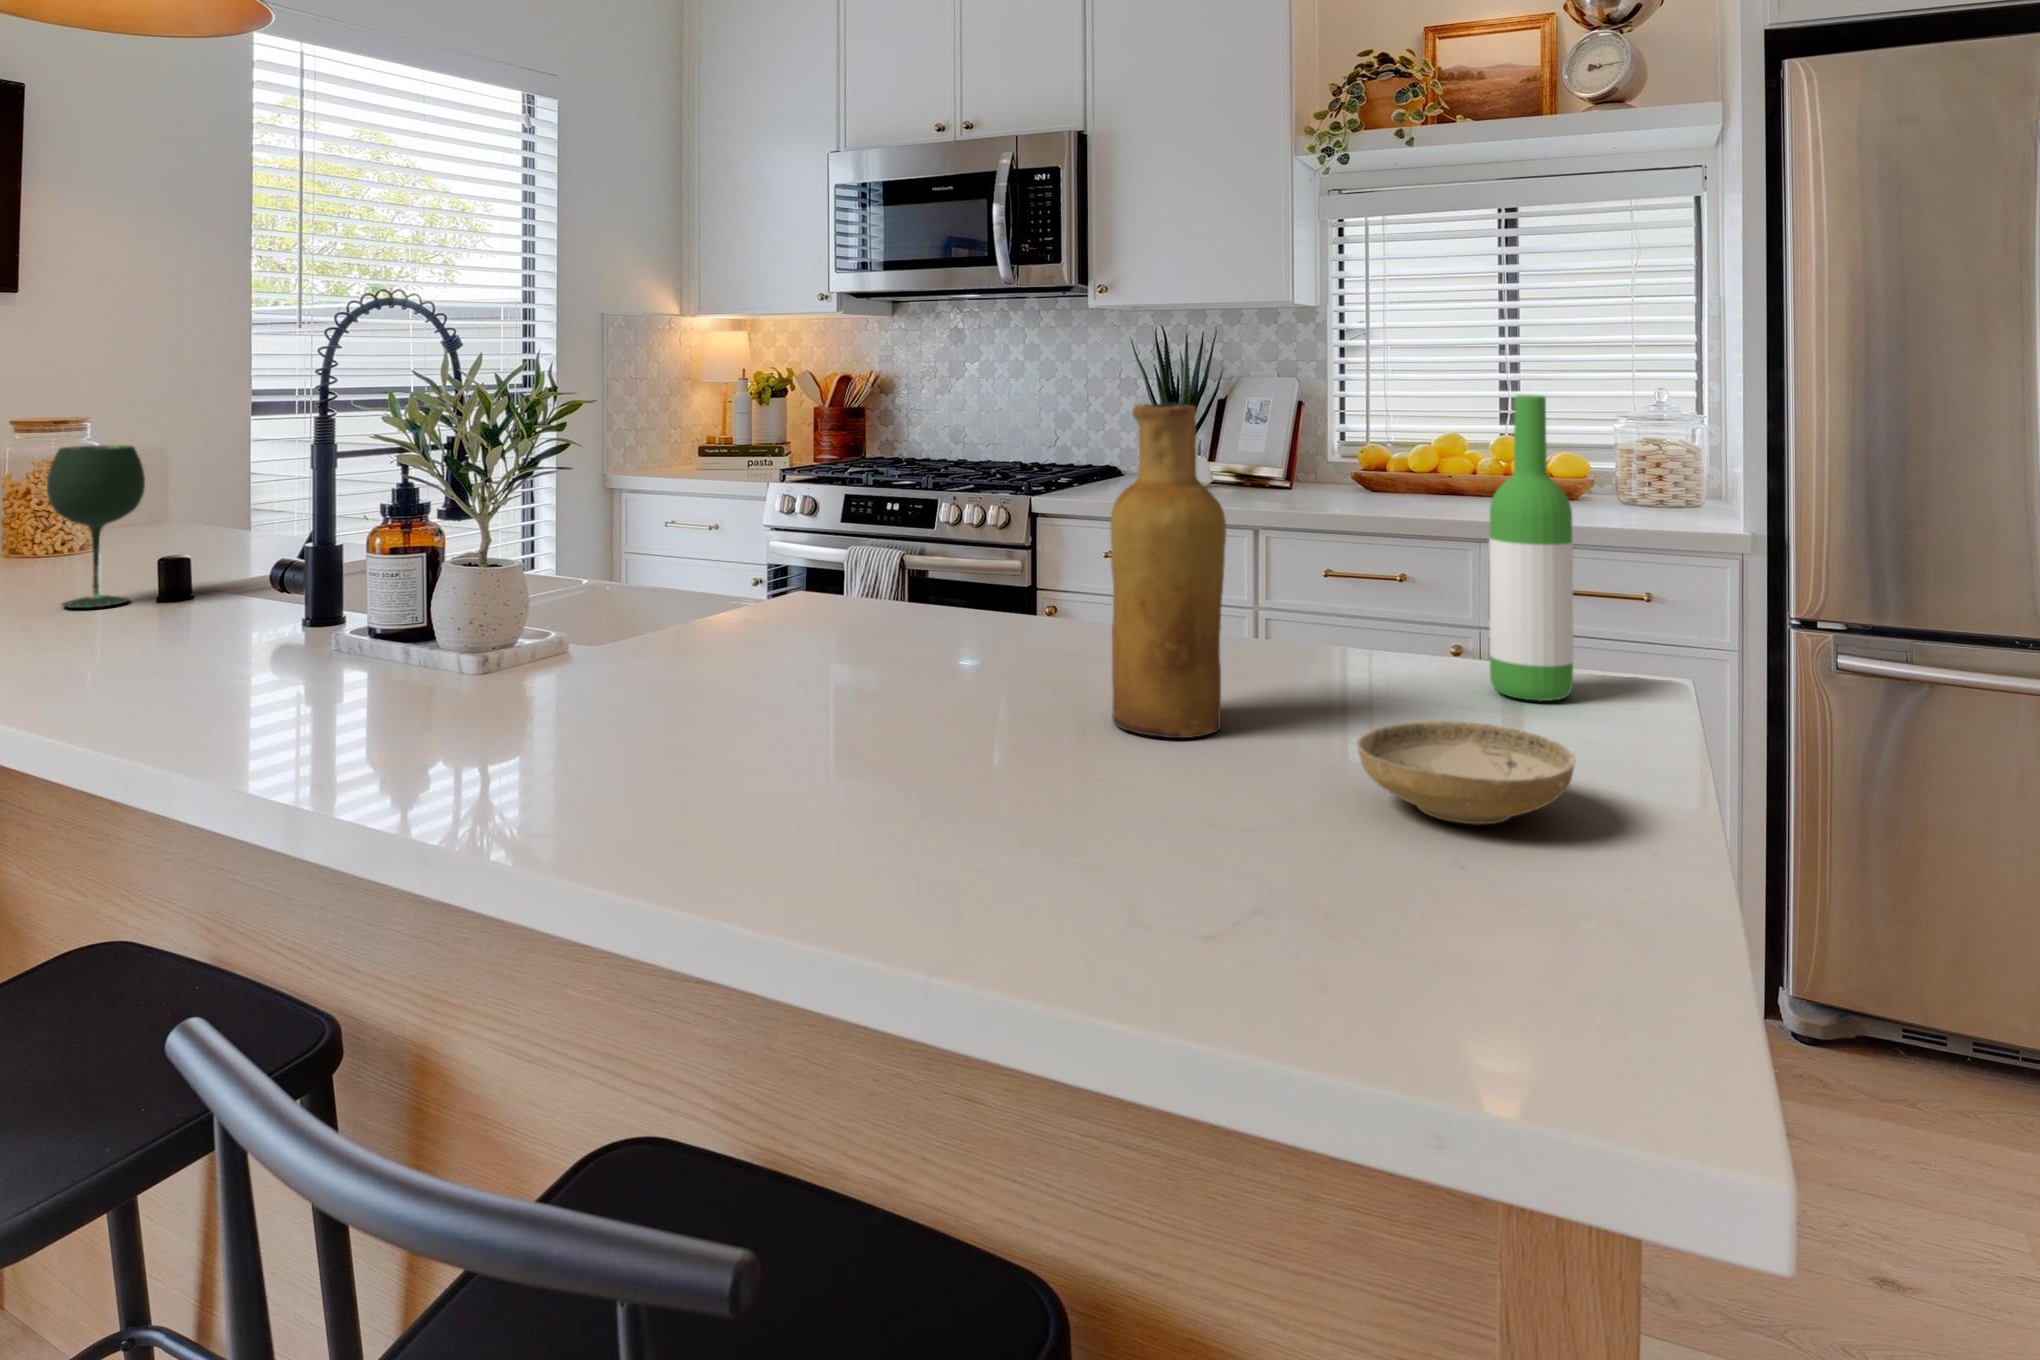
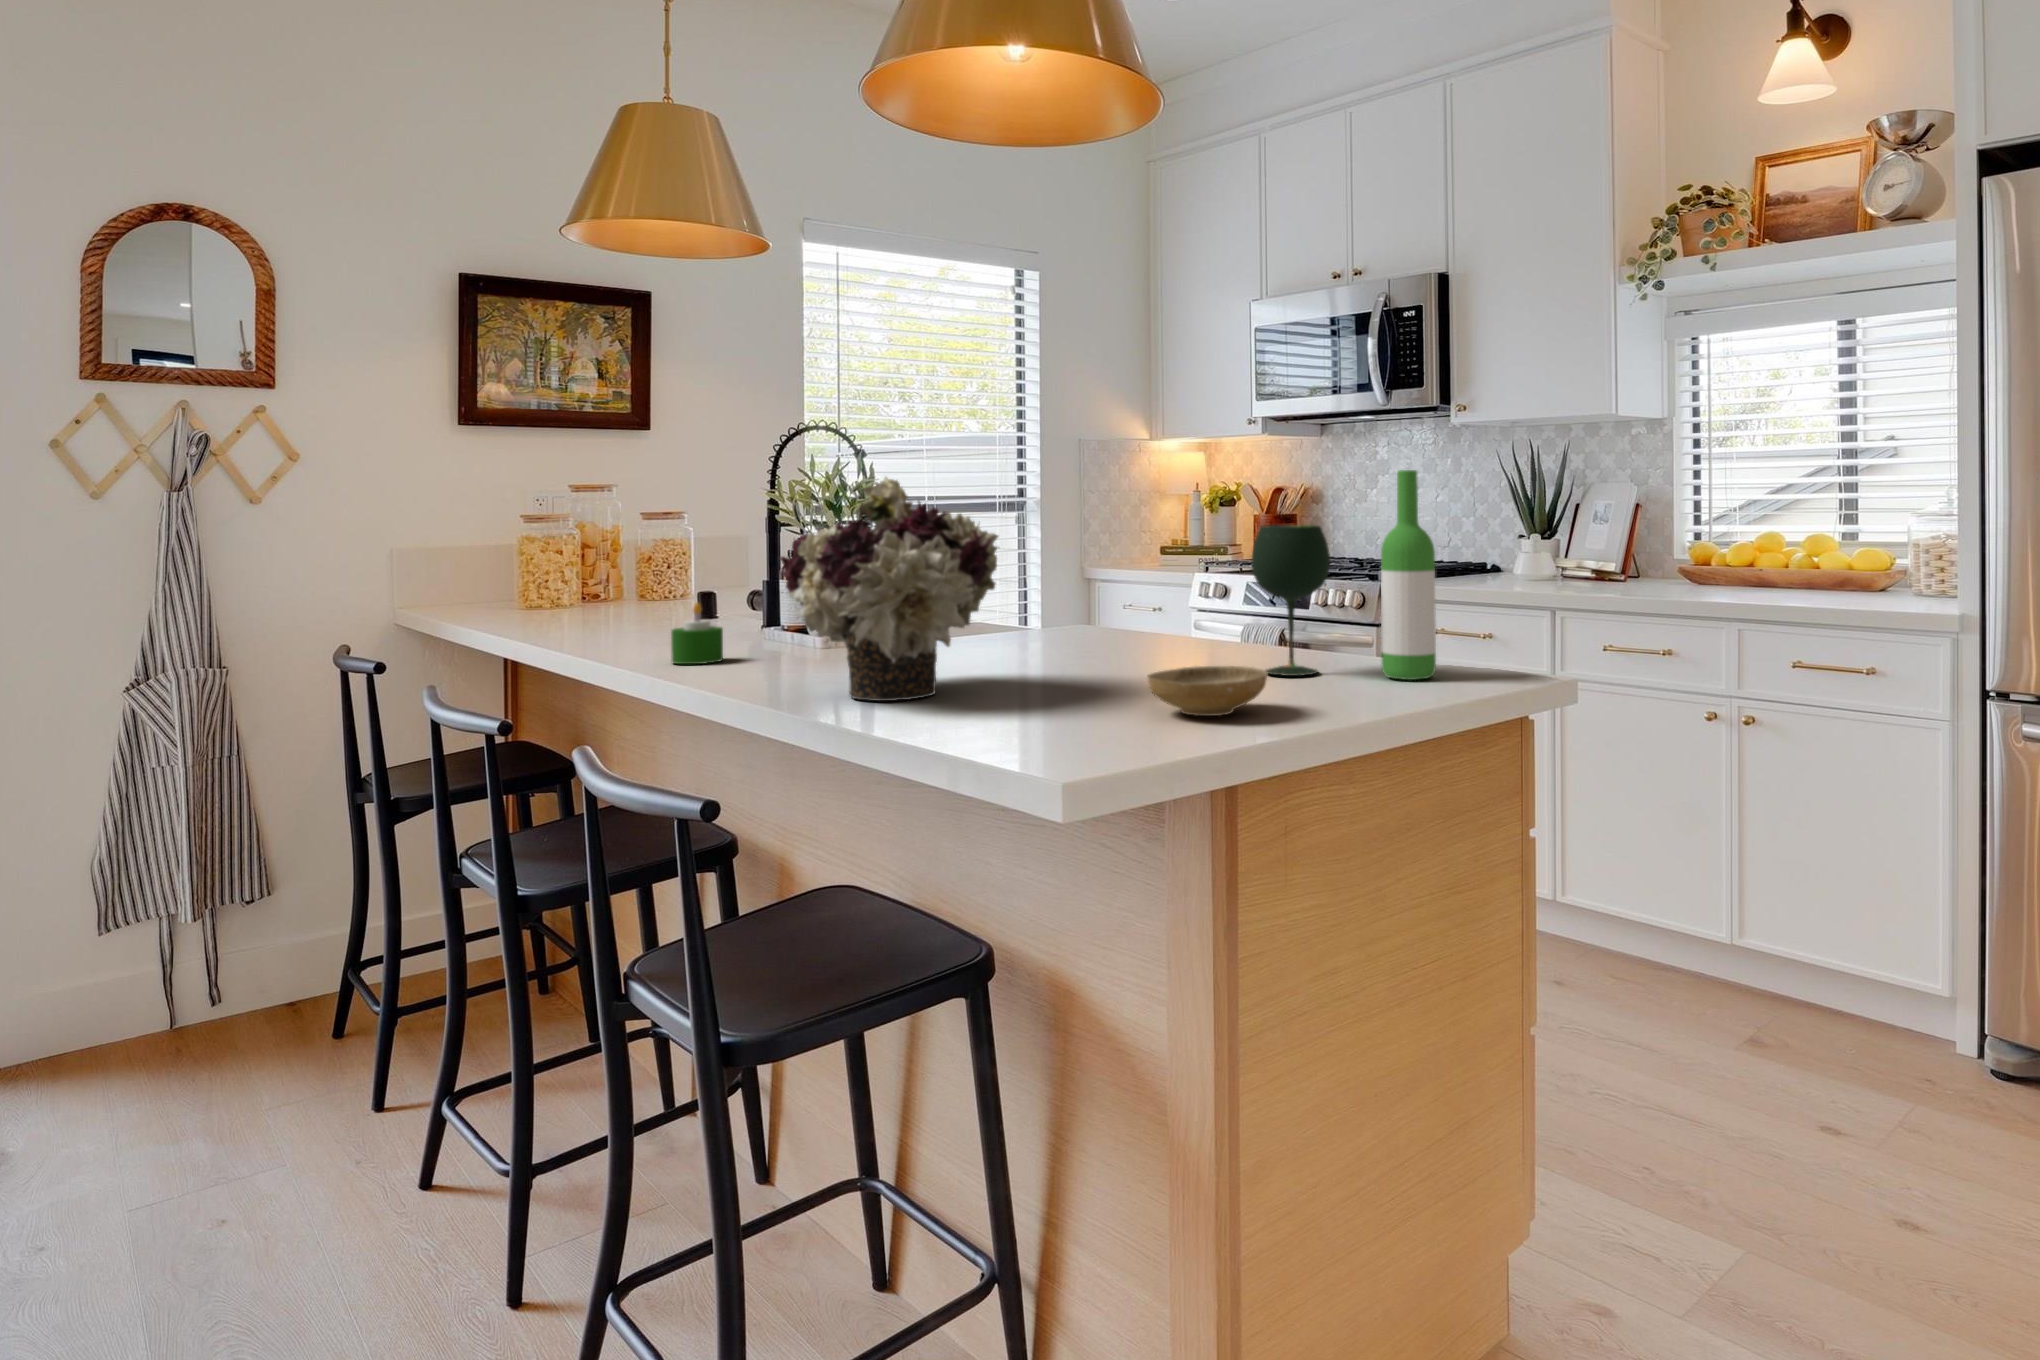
vase: present [1110,403,1226,738] -> none [1102,476,1174,684]
flower arrangement: none [627,408,1041,821] -> present [780,476,998,701]
wine glass: present [47,445,145,608] -> present [1251,525,1330,676]
candle: none [273,612,366,726] -> present [671,603,723,664]

